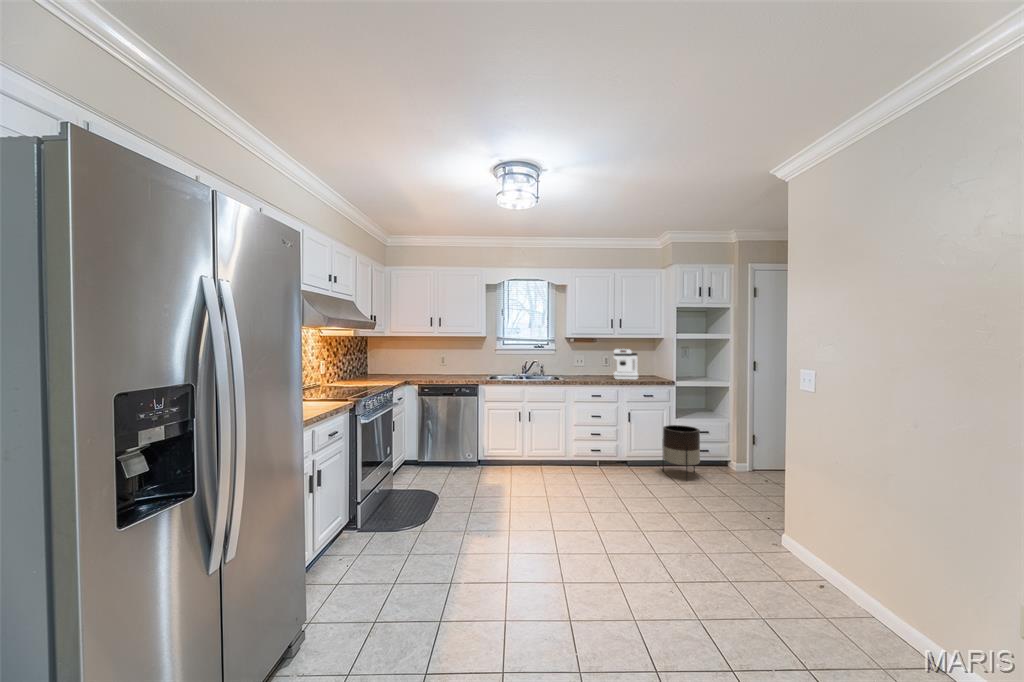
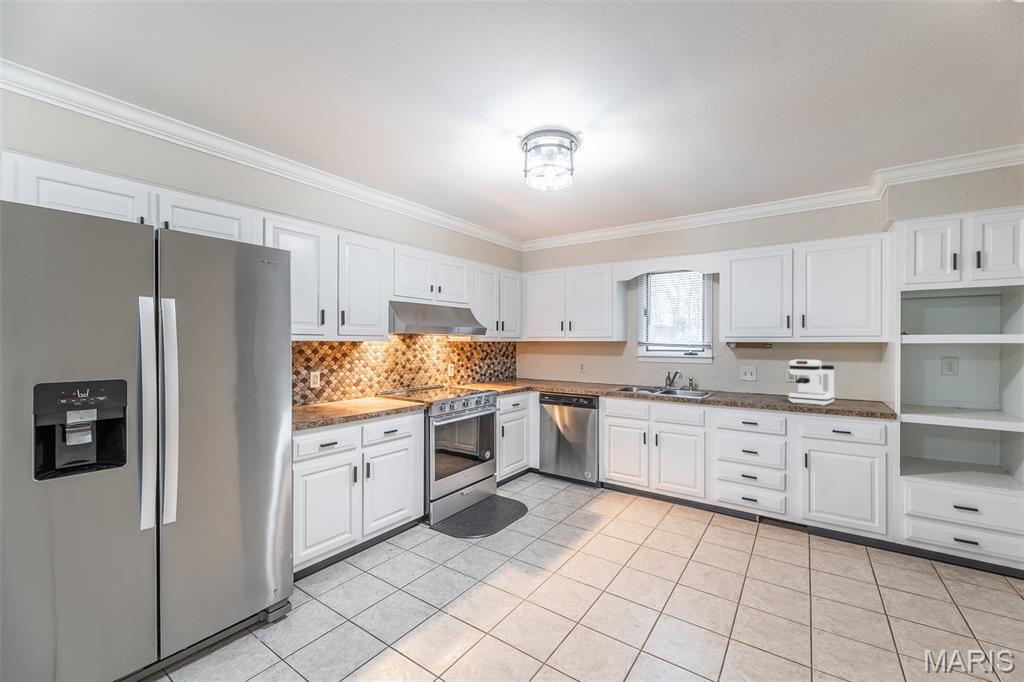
planter: present [663,425,700,479] -> none [860,482,934,578]

